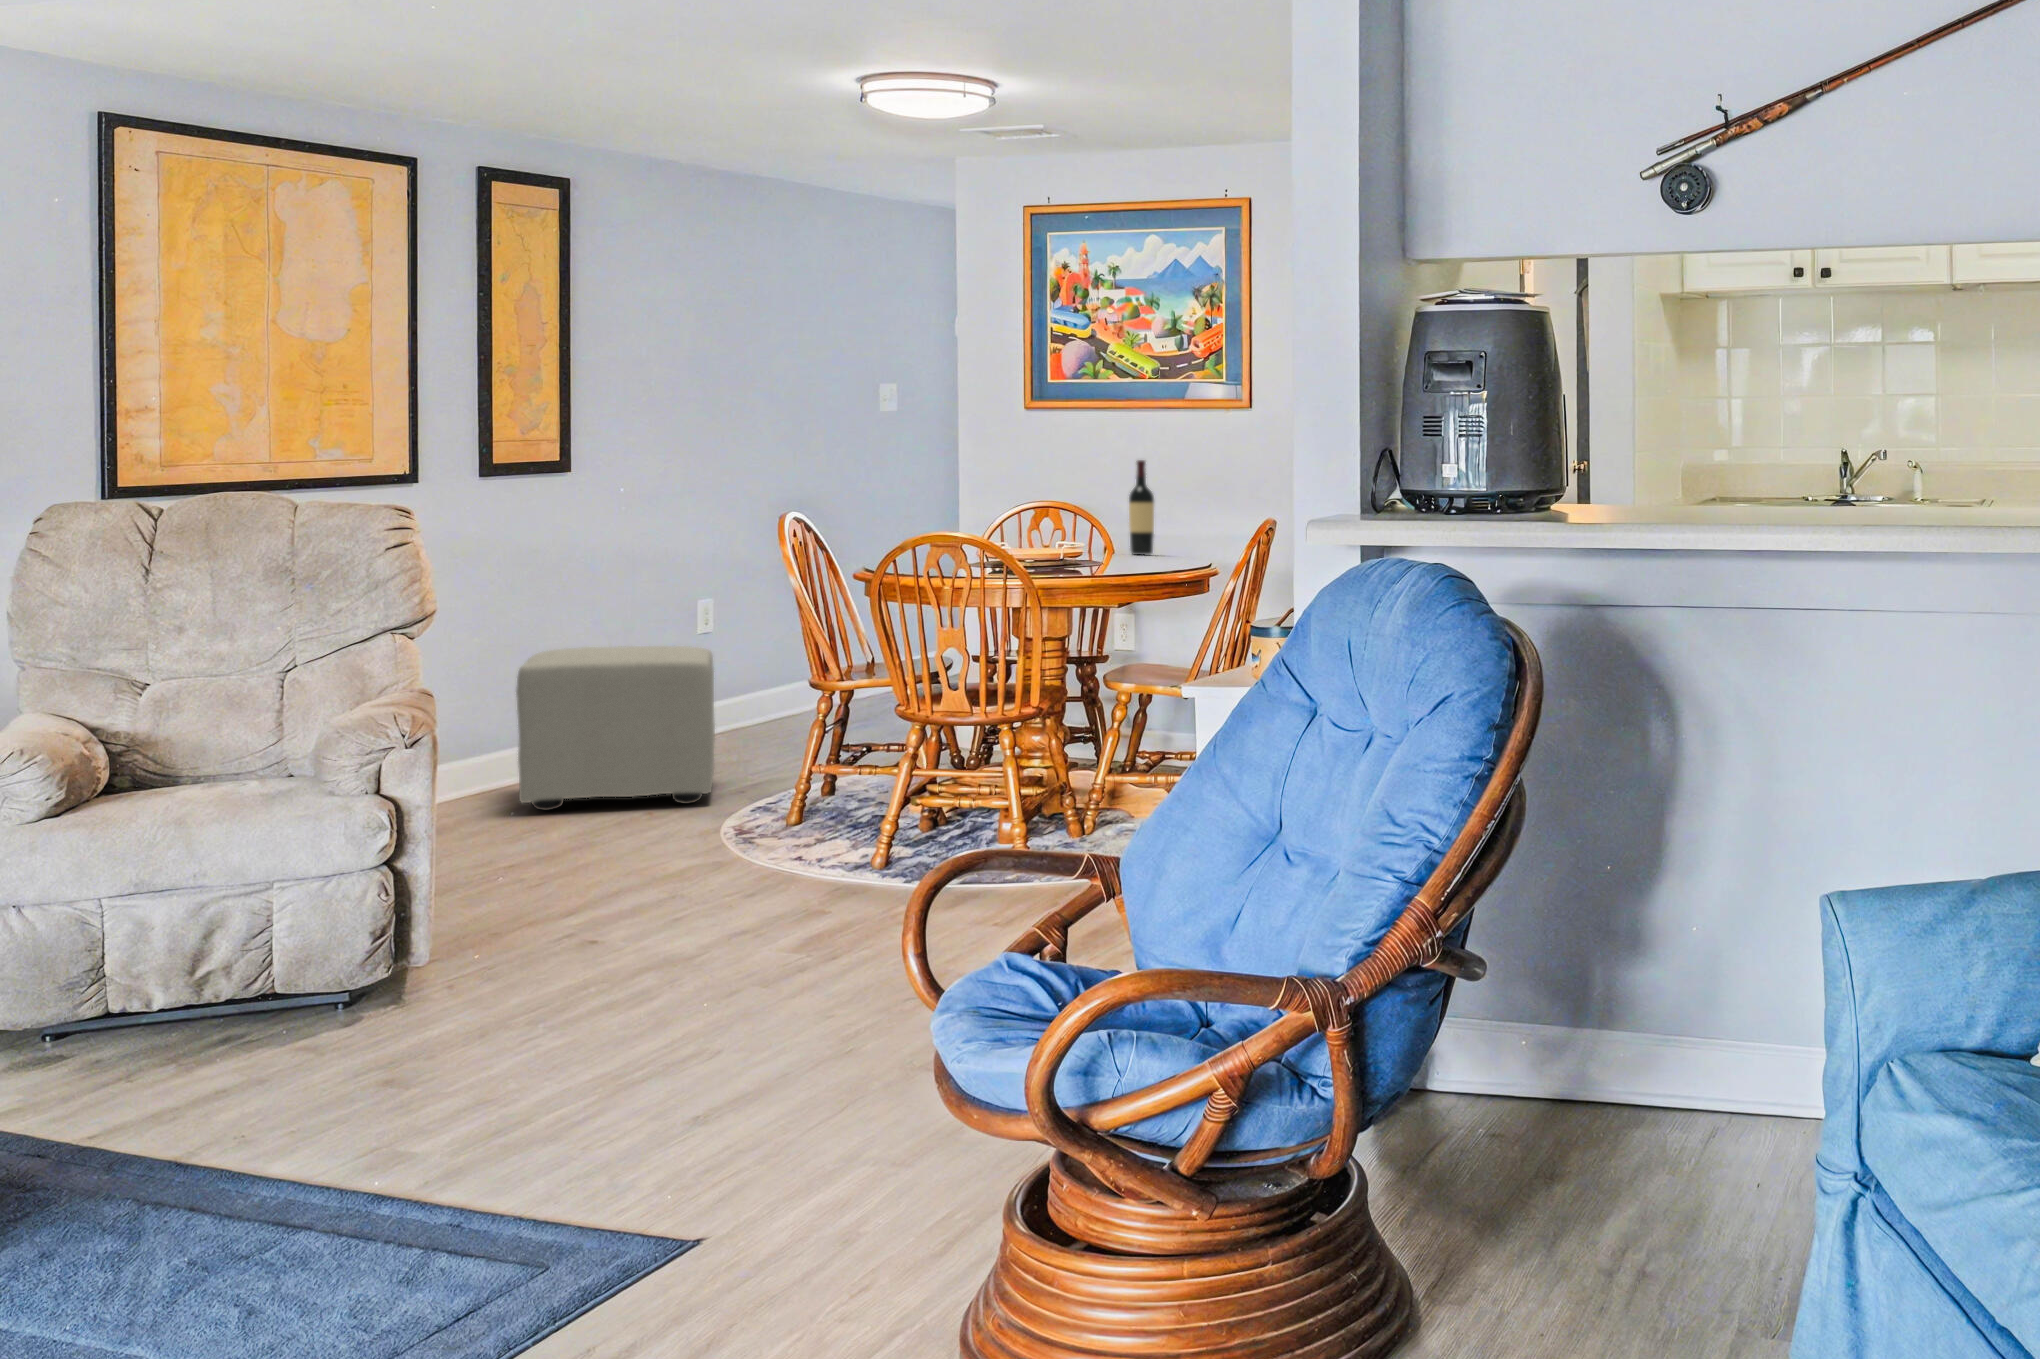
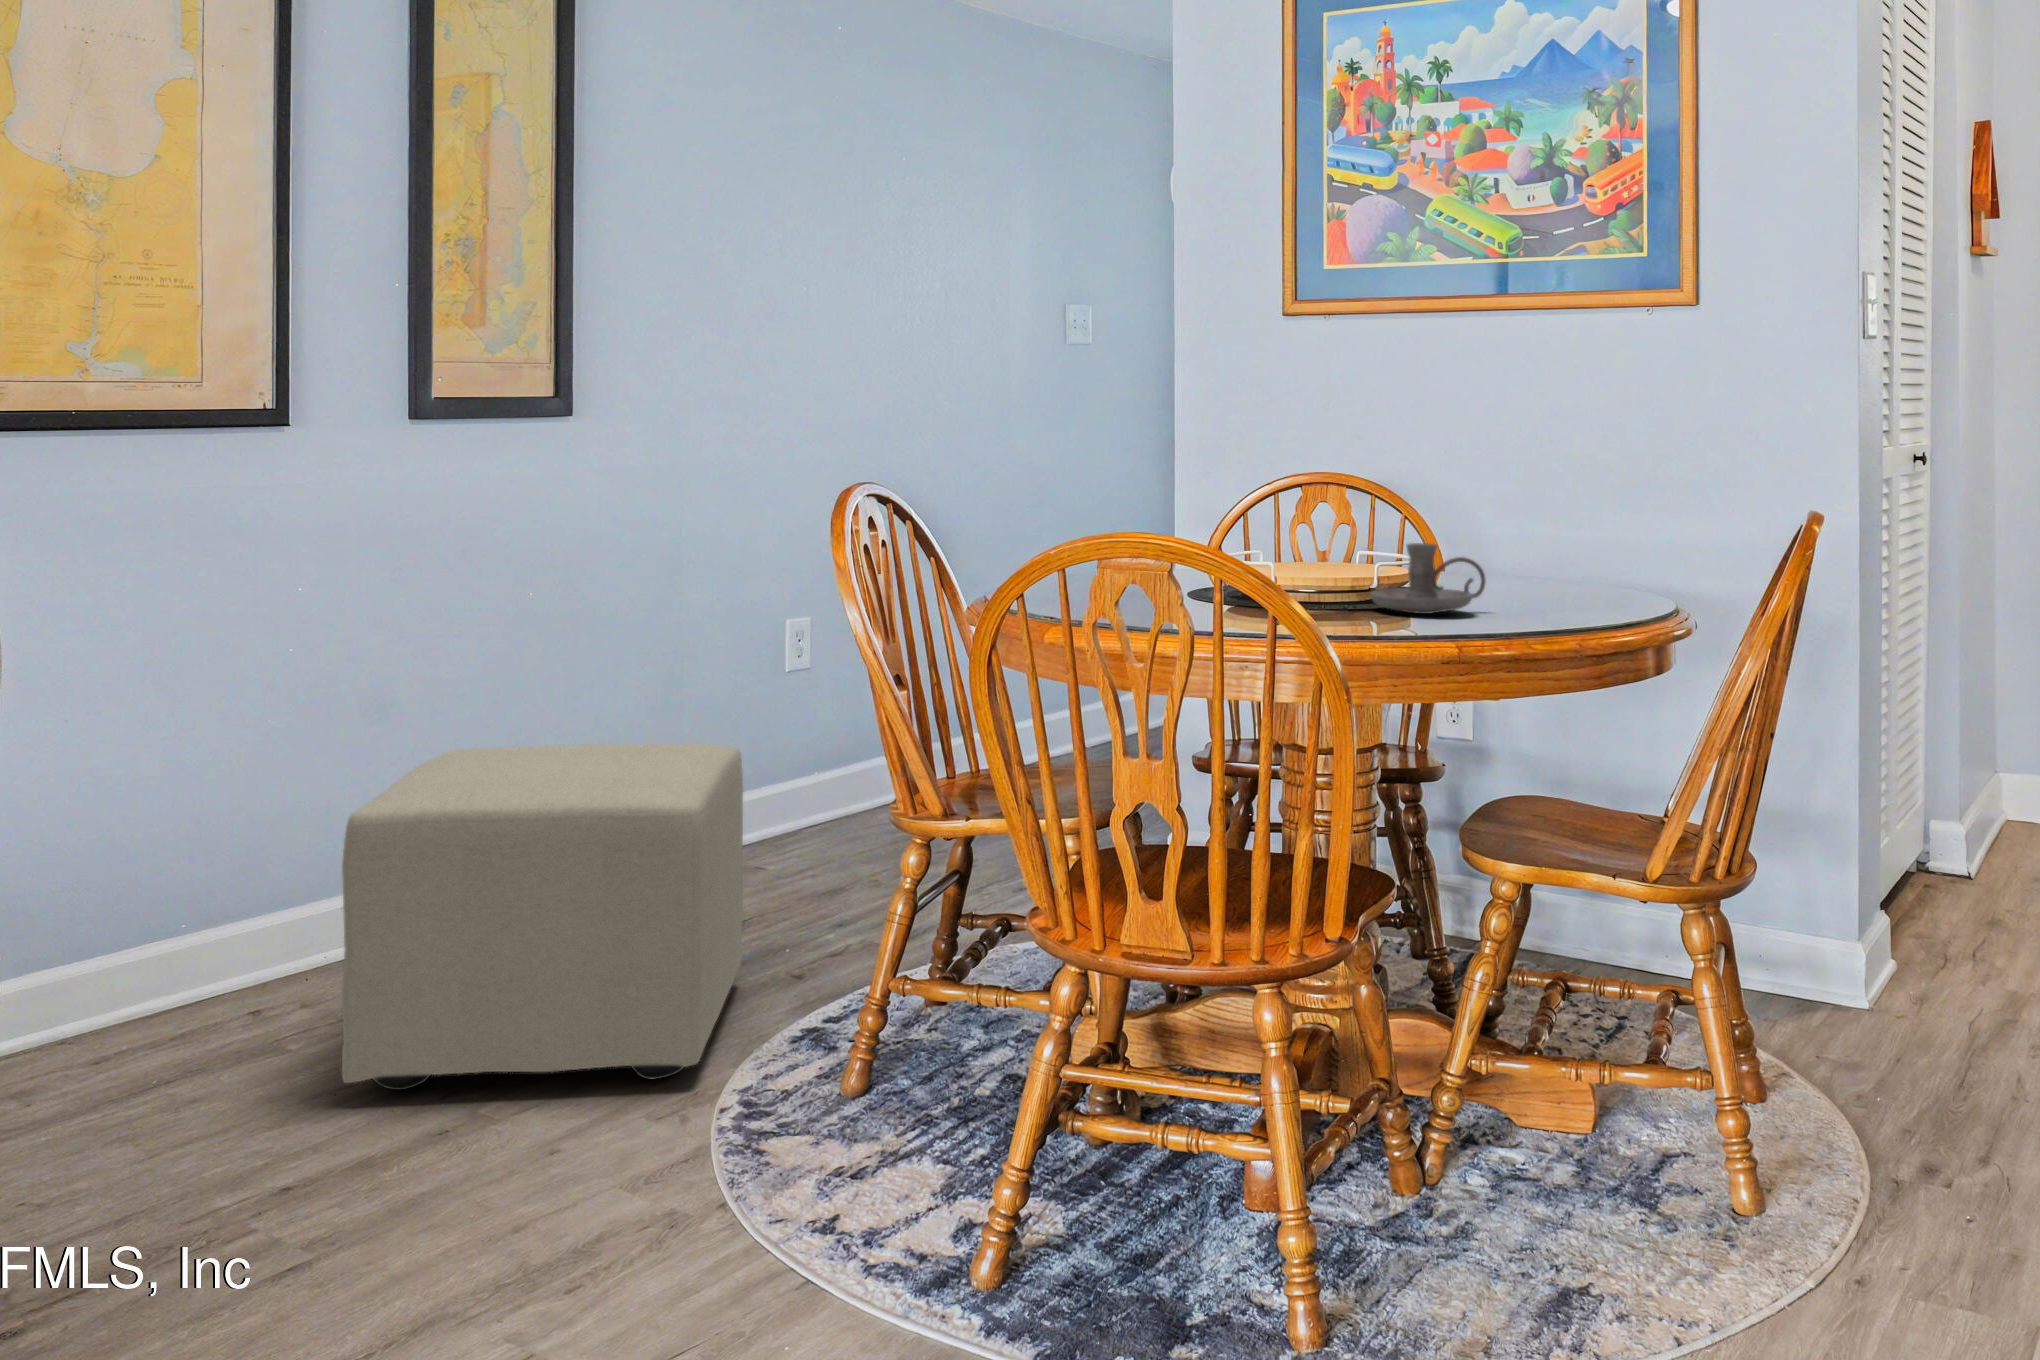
wine bottle: present [1129,460,1154,555] -> none [1495,406,1545,595]
candle holder: none [1058,524,1115,556] -> present [1371,543,1485,614]

